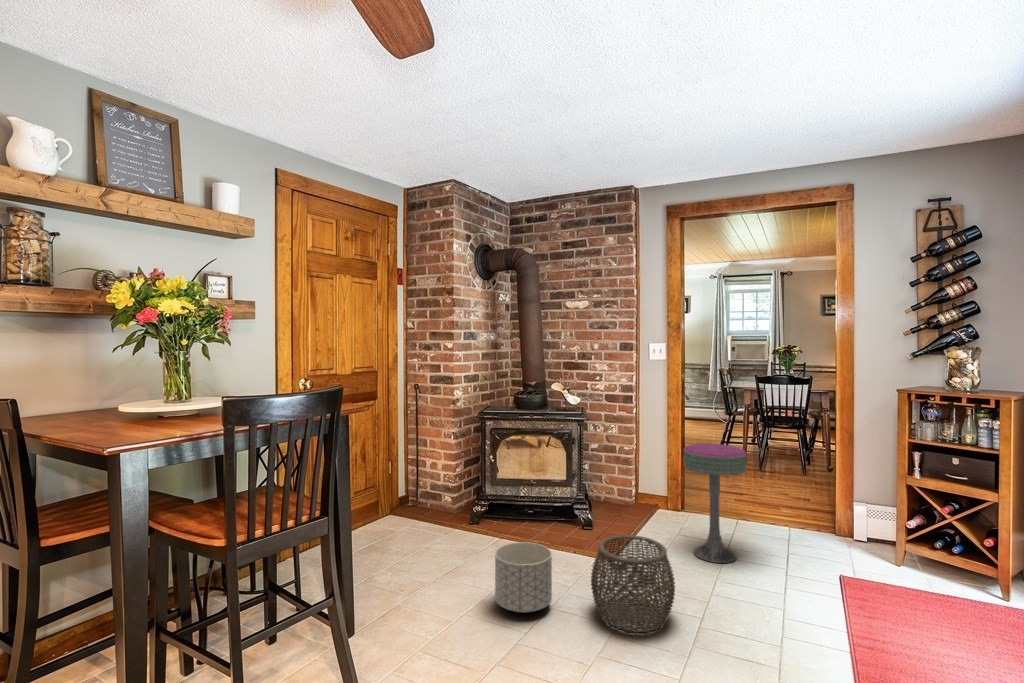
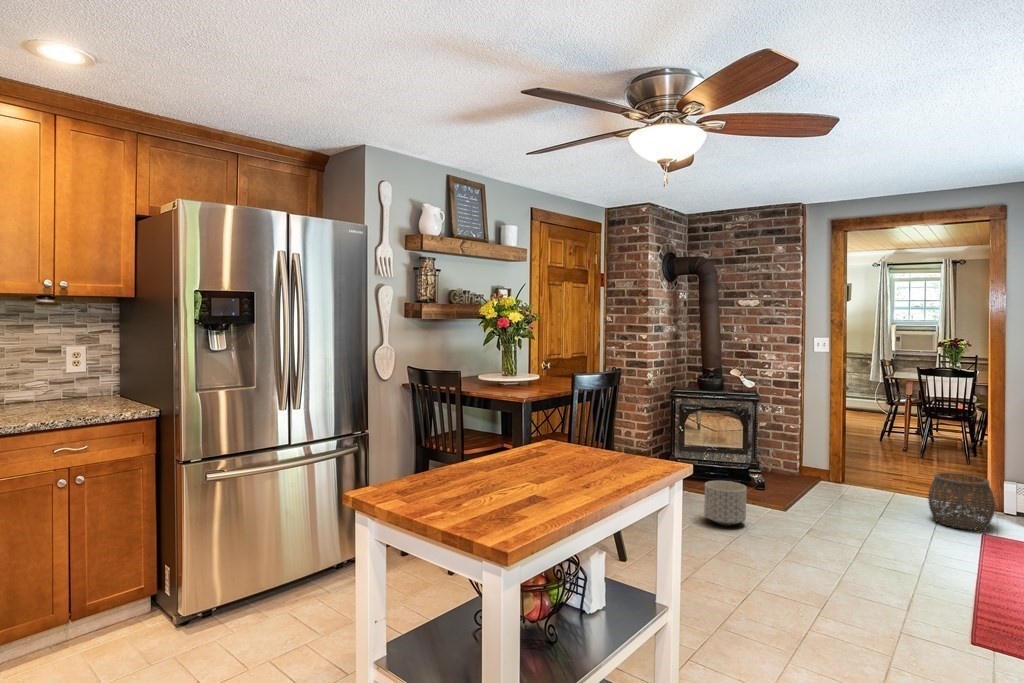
bar stool: present [684,443,746,563] -> none [846,420,900,512]
woven basket: present [591,535,675,633] -> present [928,472,995,530]

